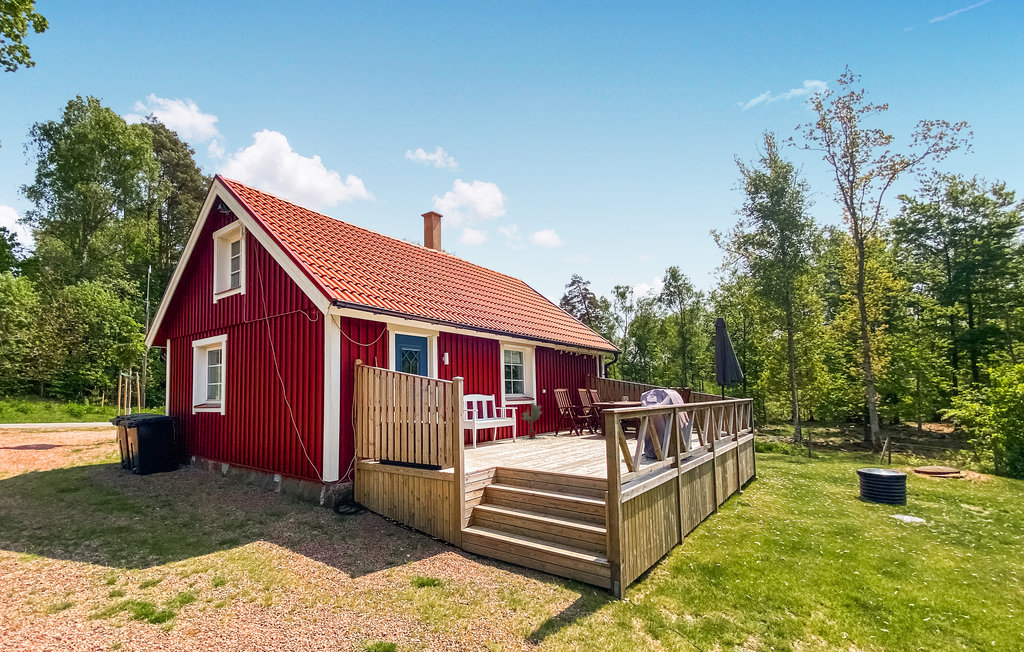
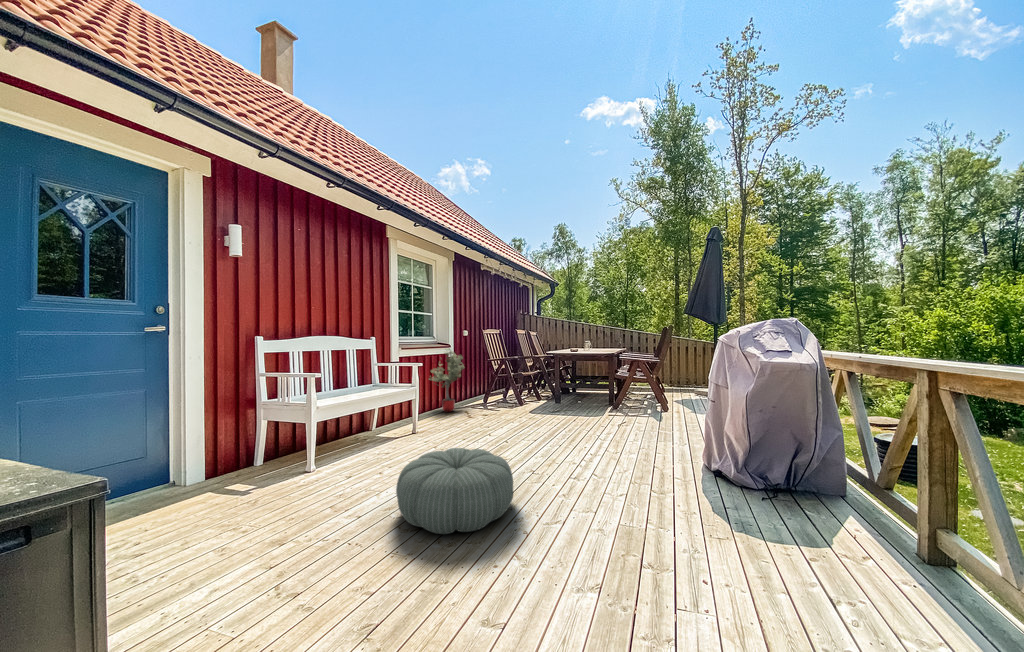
pouf: none [505,436,542,456] -> present [396,448,513,534]

